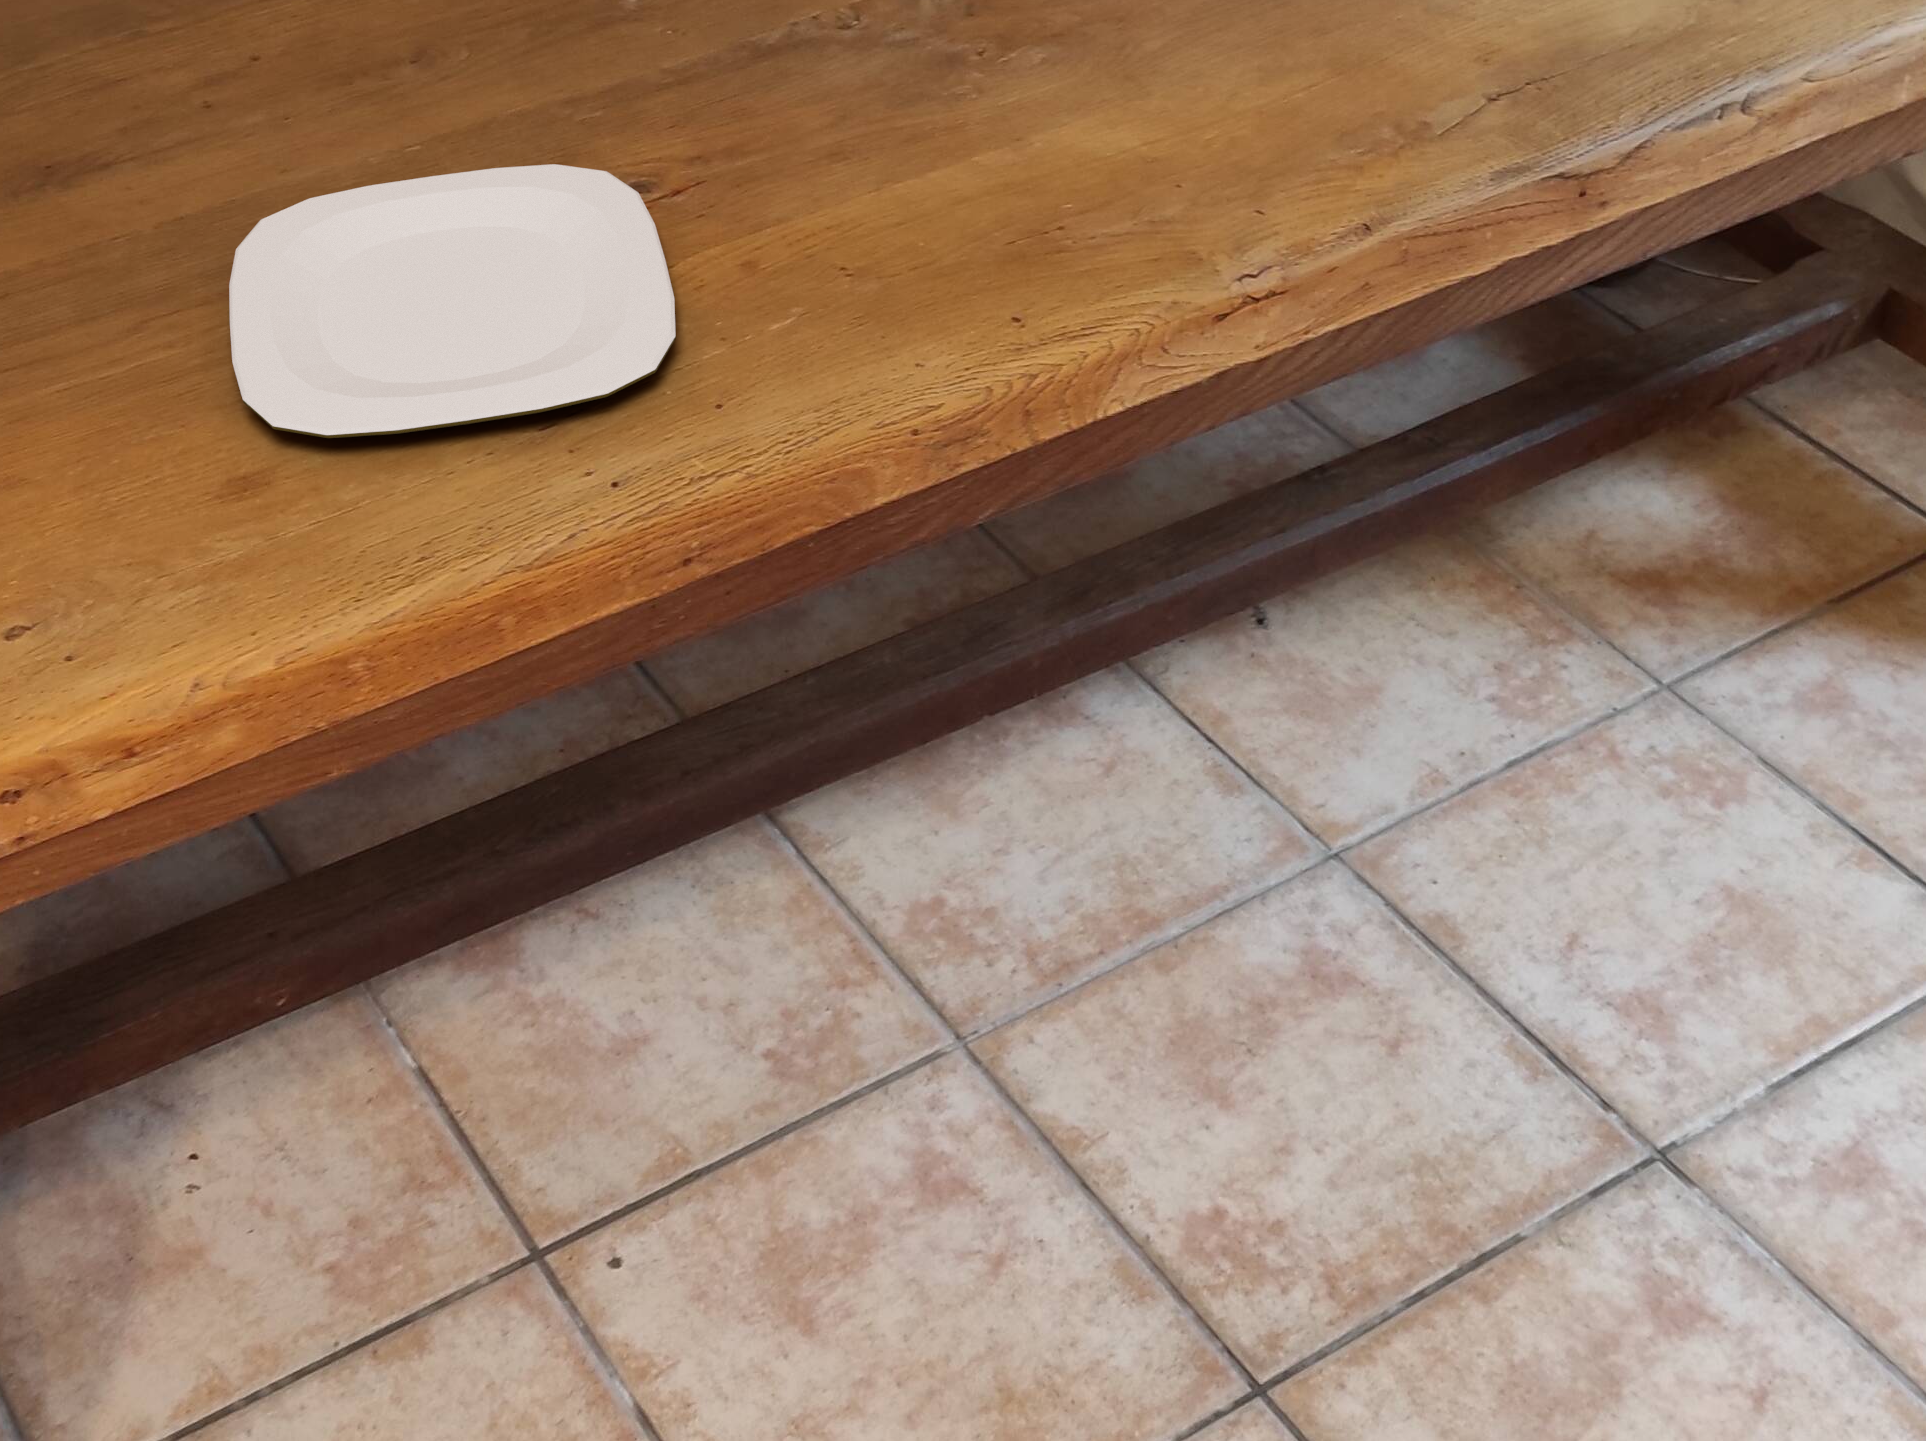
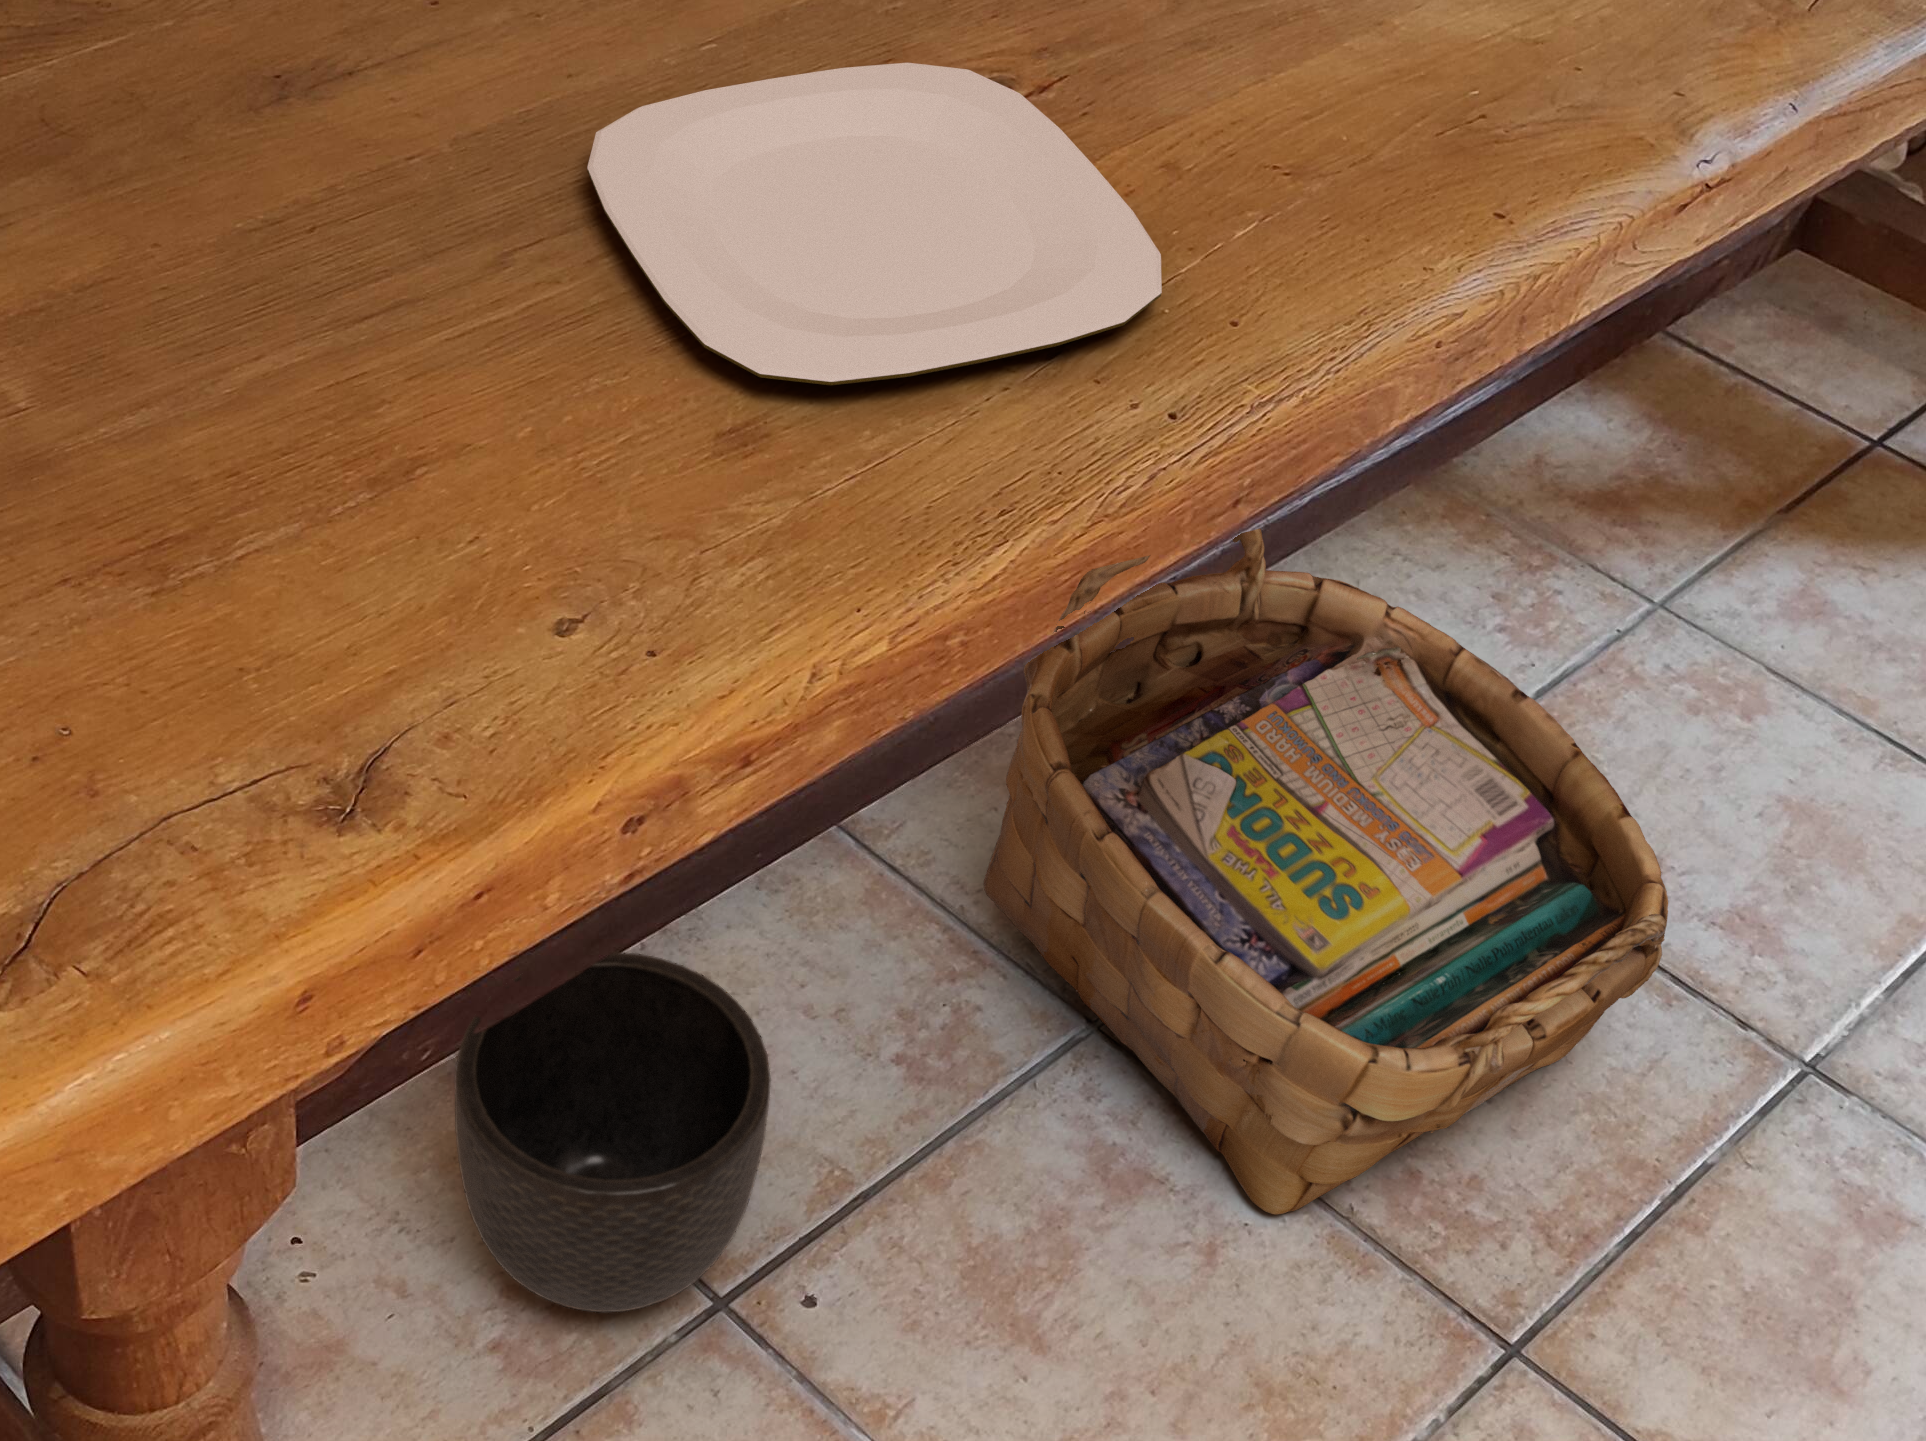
woven basket: none [871,567,1460,1234] -> present [983,529,1668,1214]
planter: none [284,927,566,1248] -> present [454,952,771,1312]

